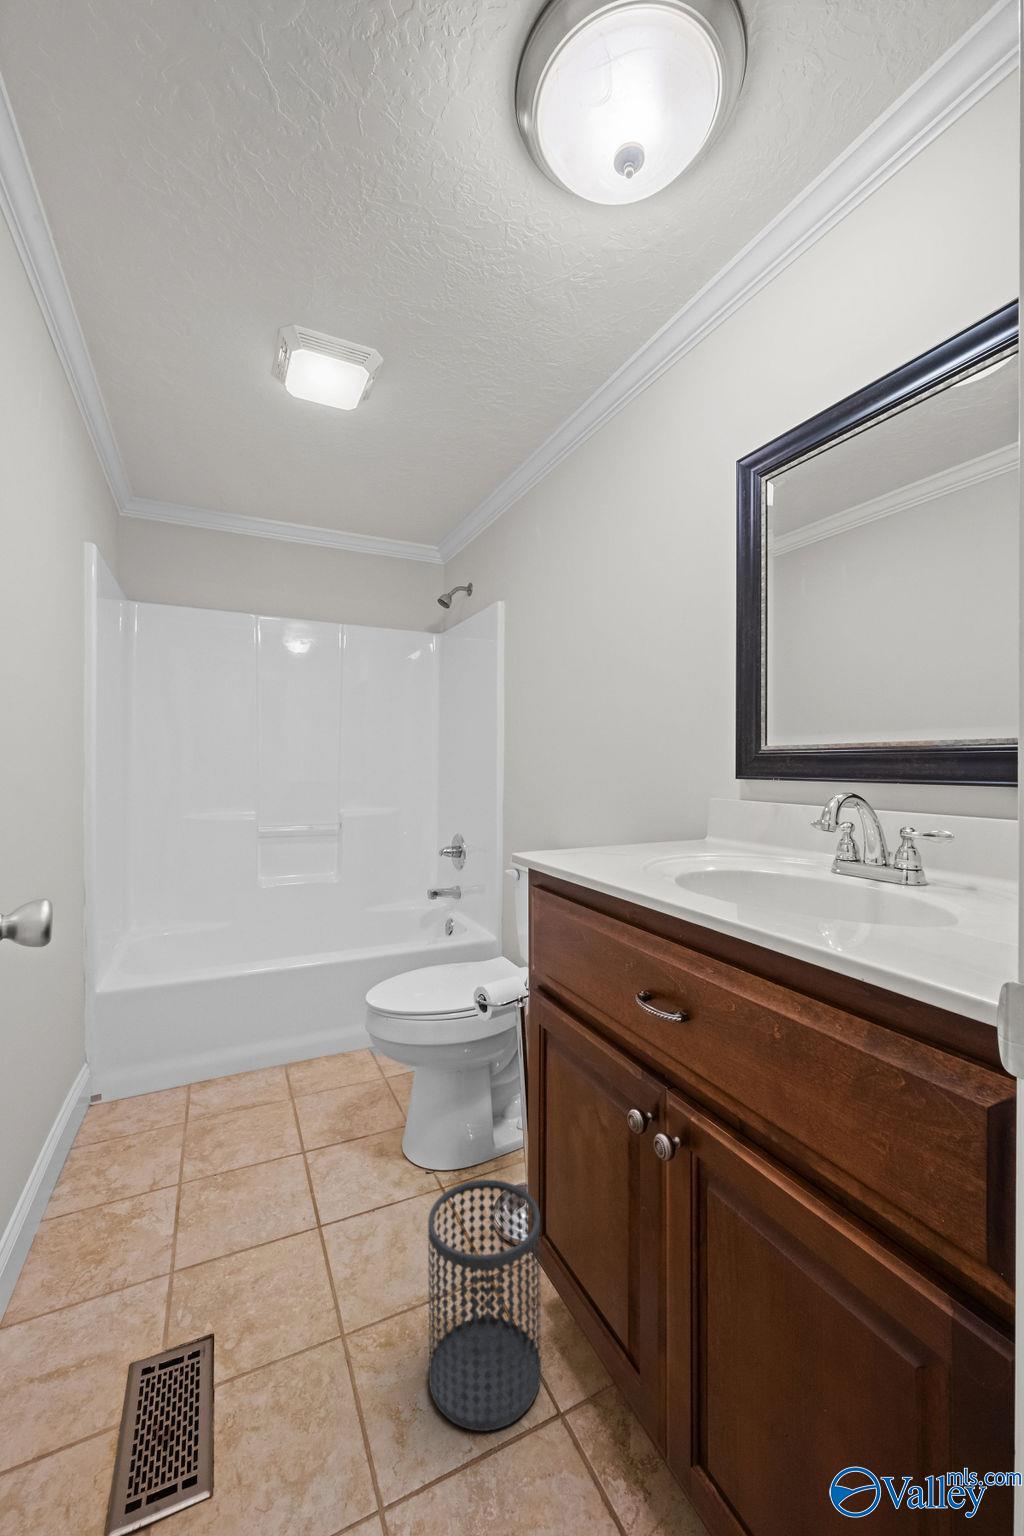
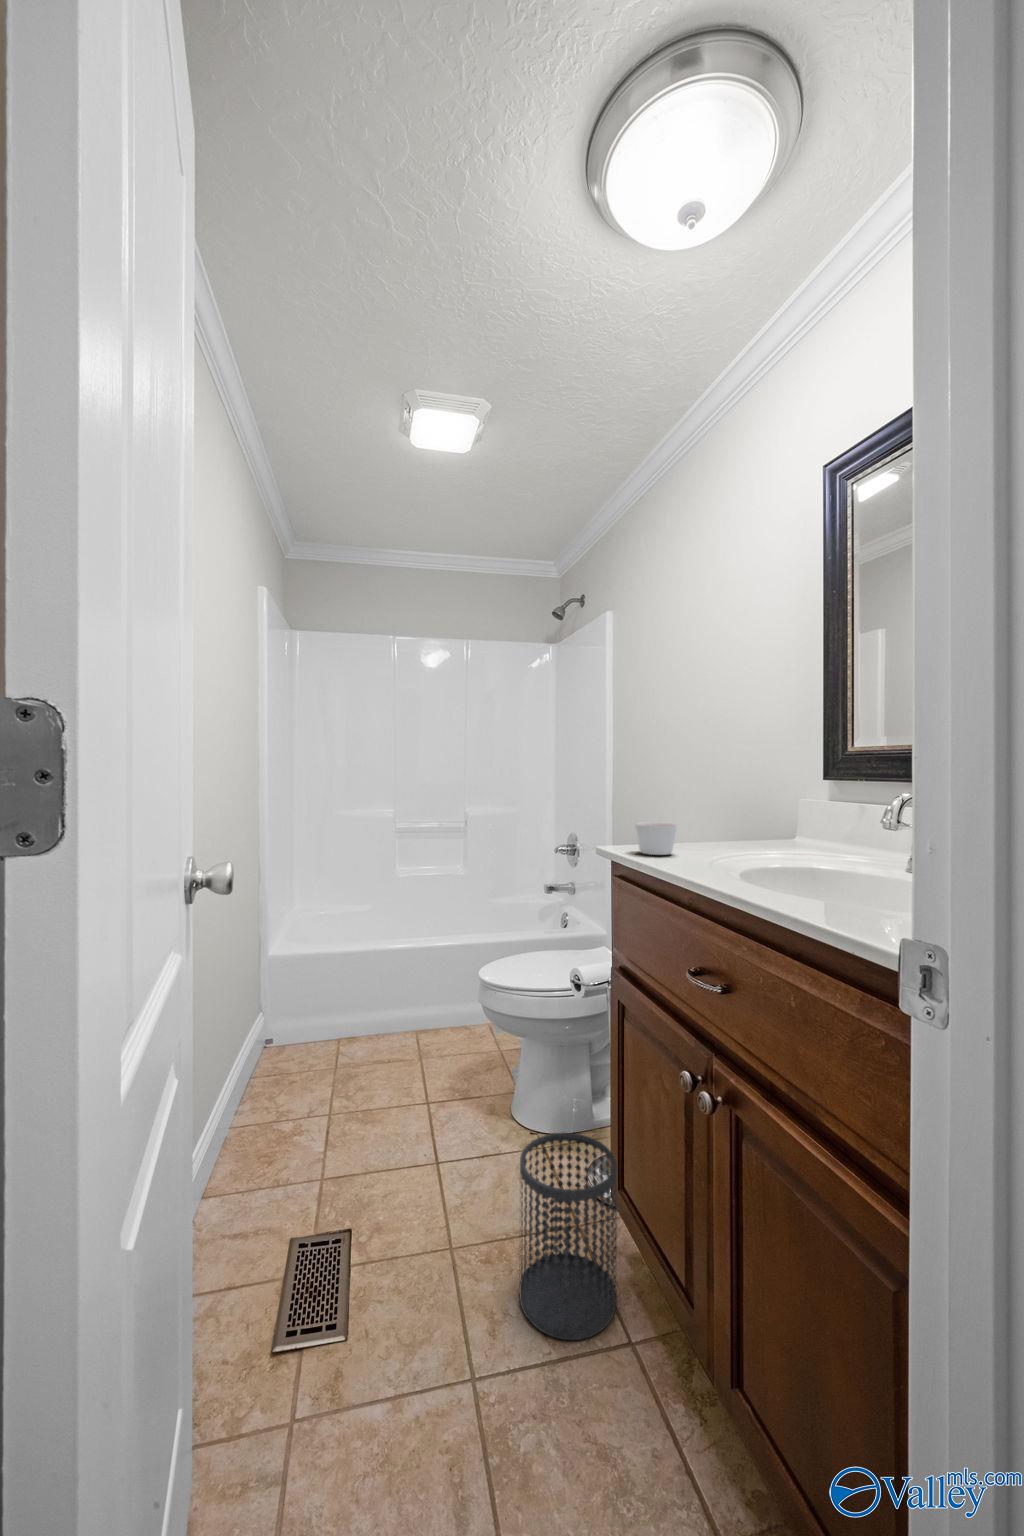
candle: none [554,822,600,859] -> present [635,822,677,855]

